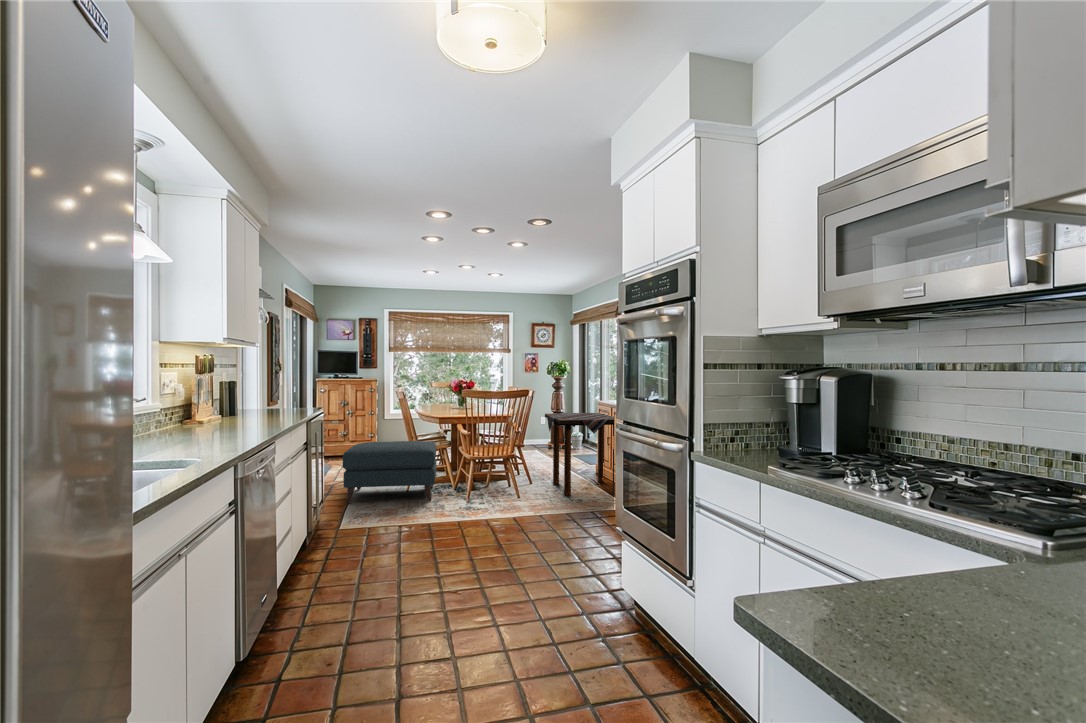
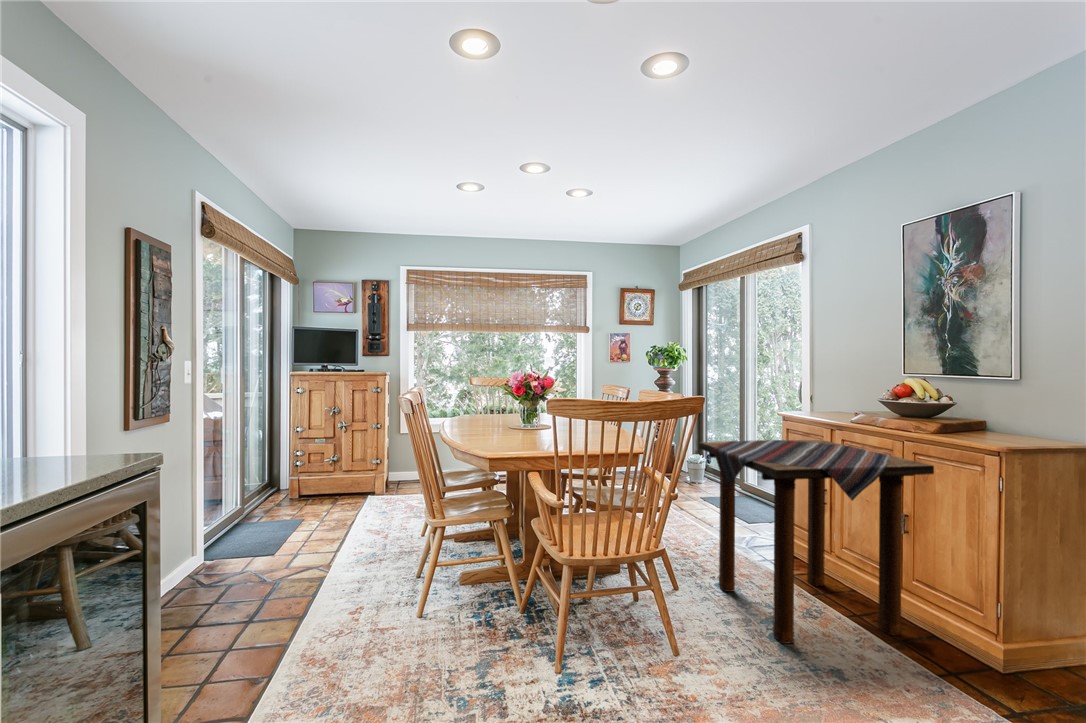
ottoman: present [343,441,436,504] -> none [260,501,482,670]

